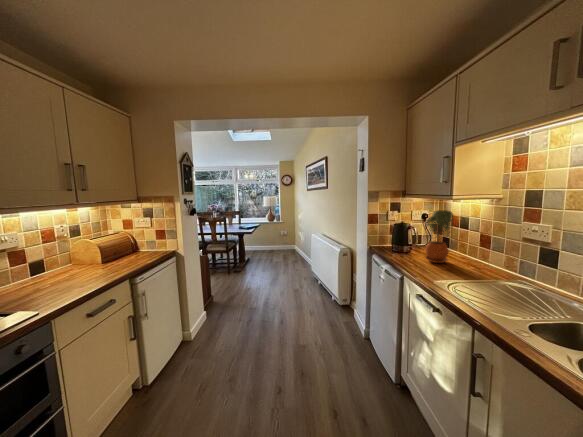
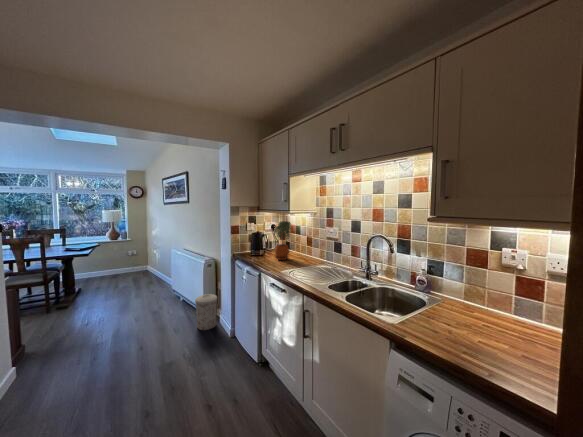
trash can: none [330,285,352,322] -> present [195,294,217,330]

